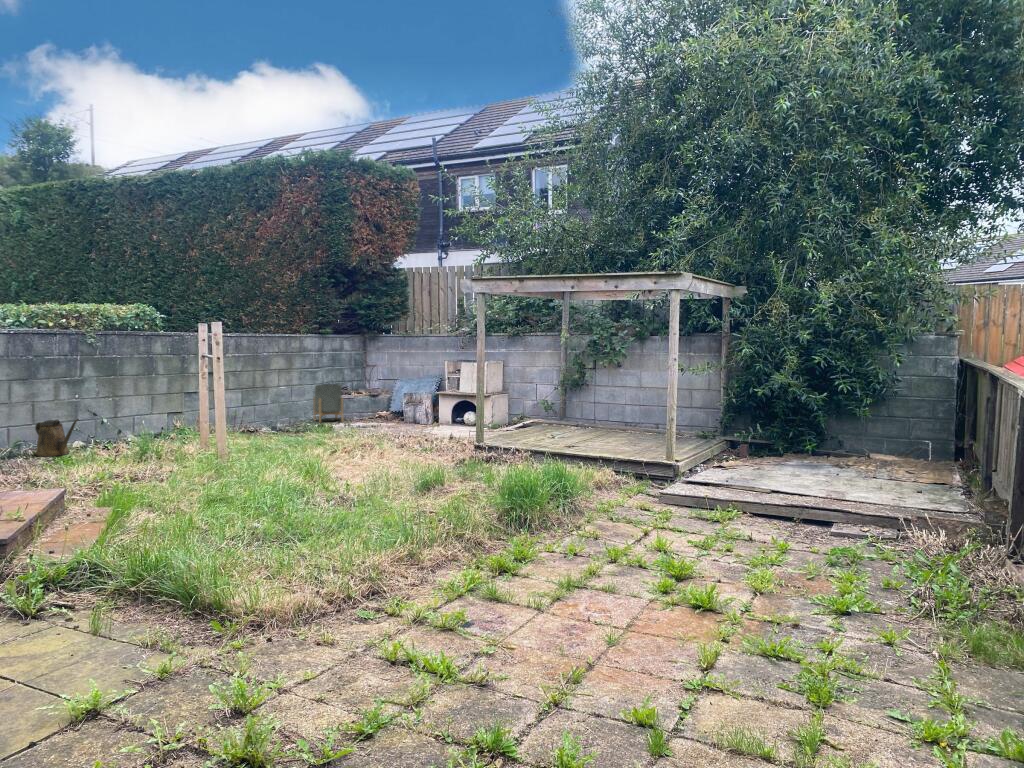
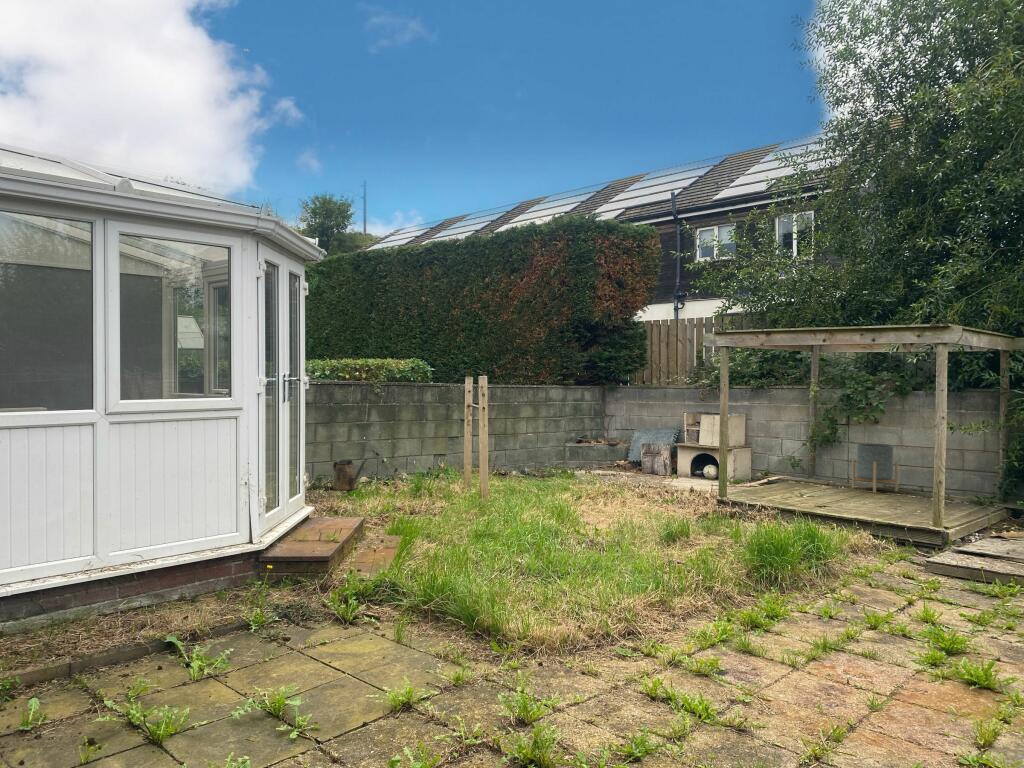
planter: present [313,384,344,422] -> present [852,444,898,493]

